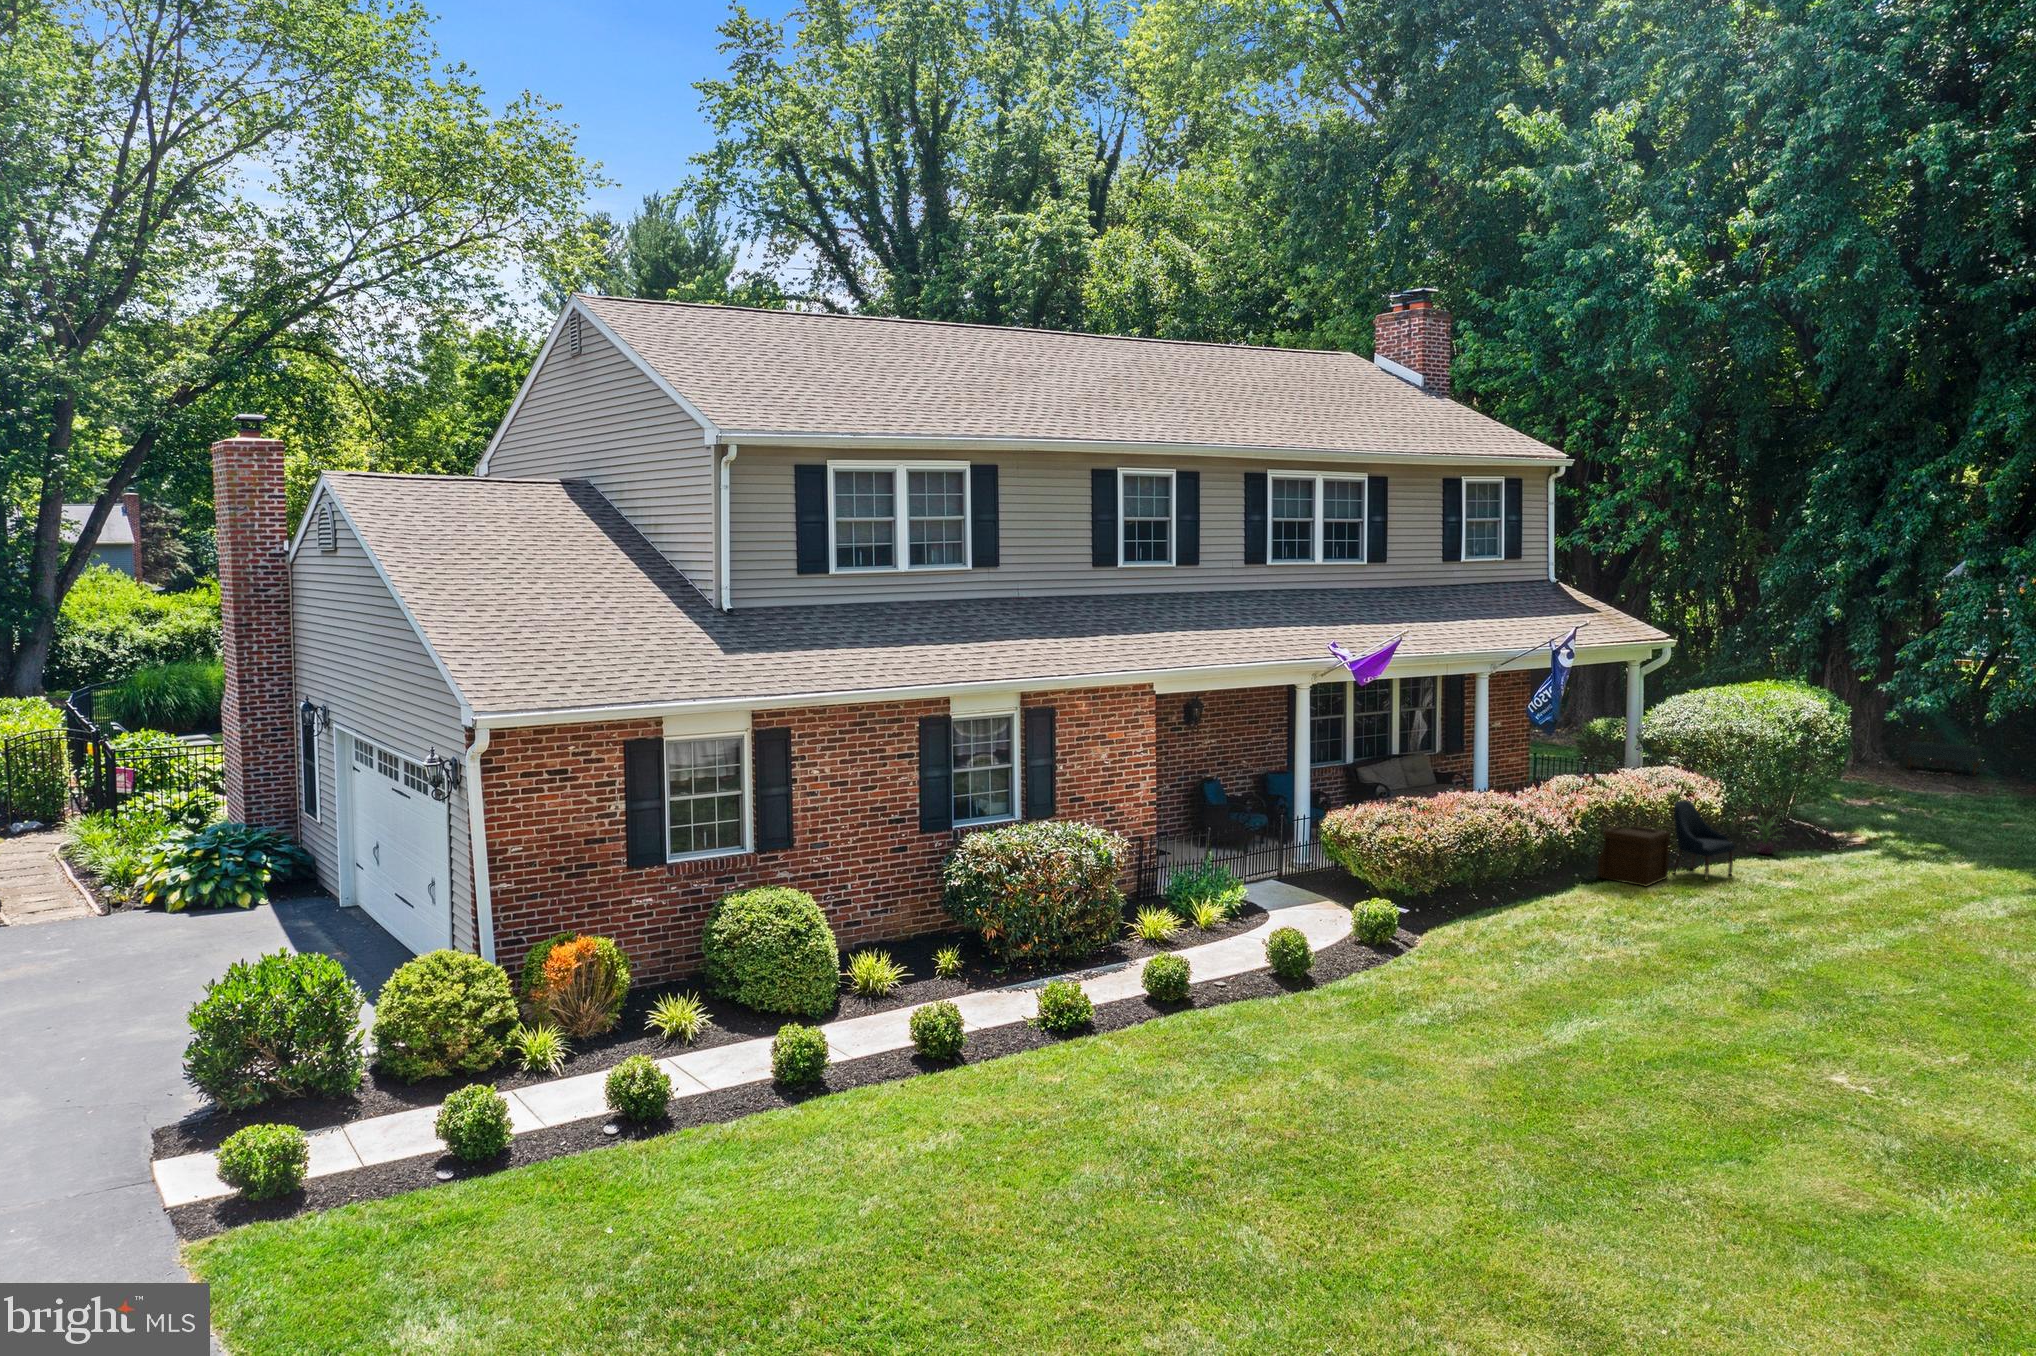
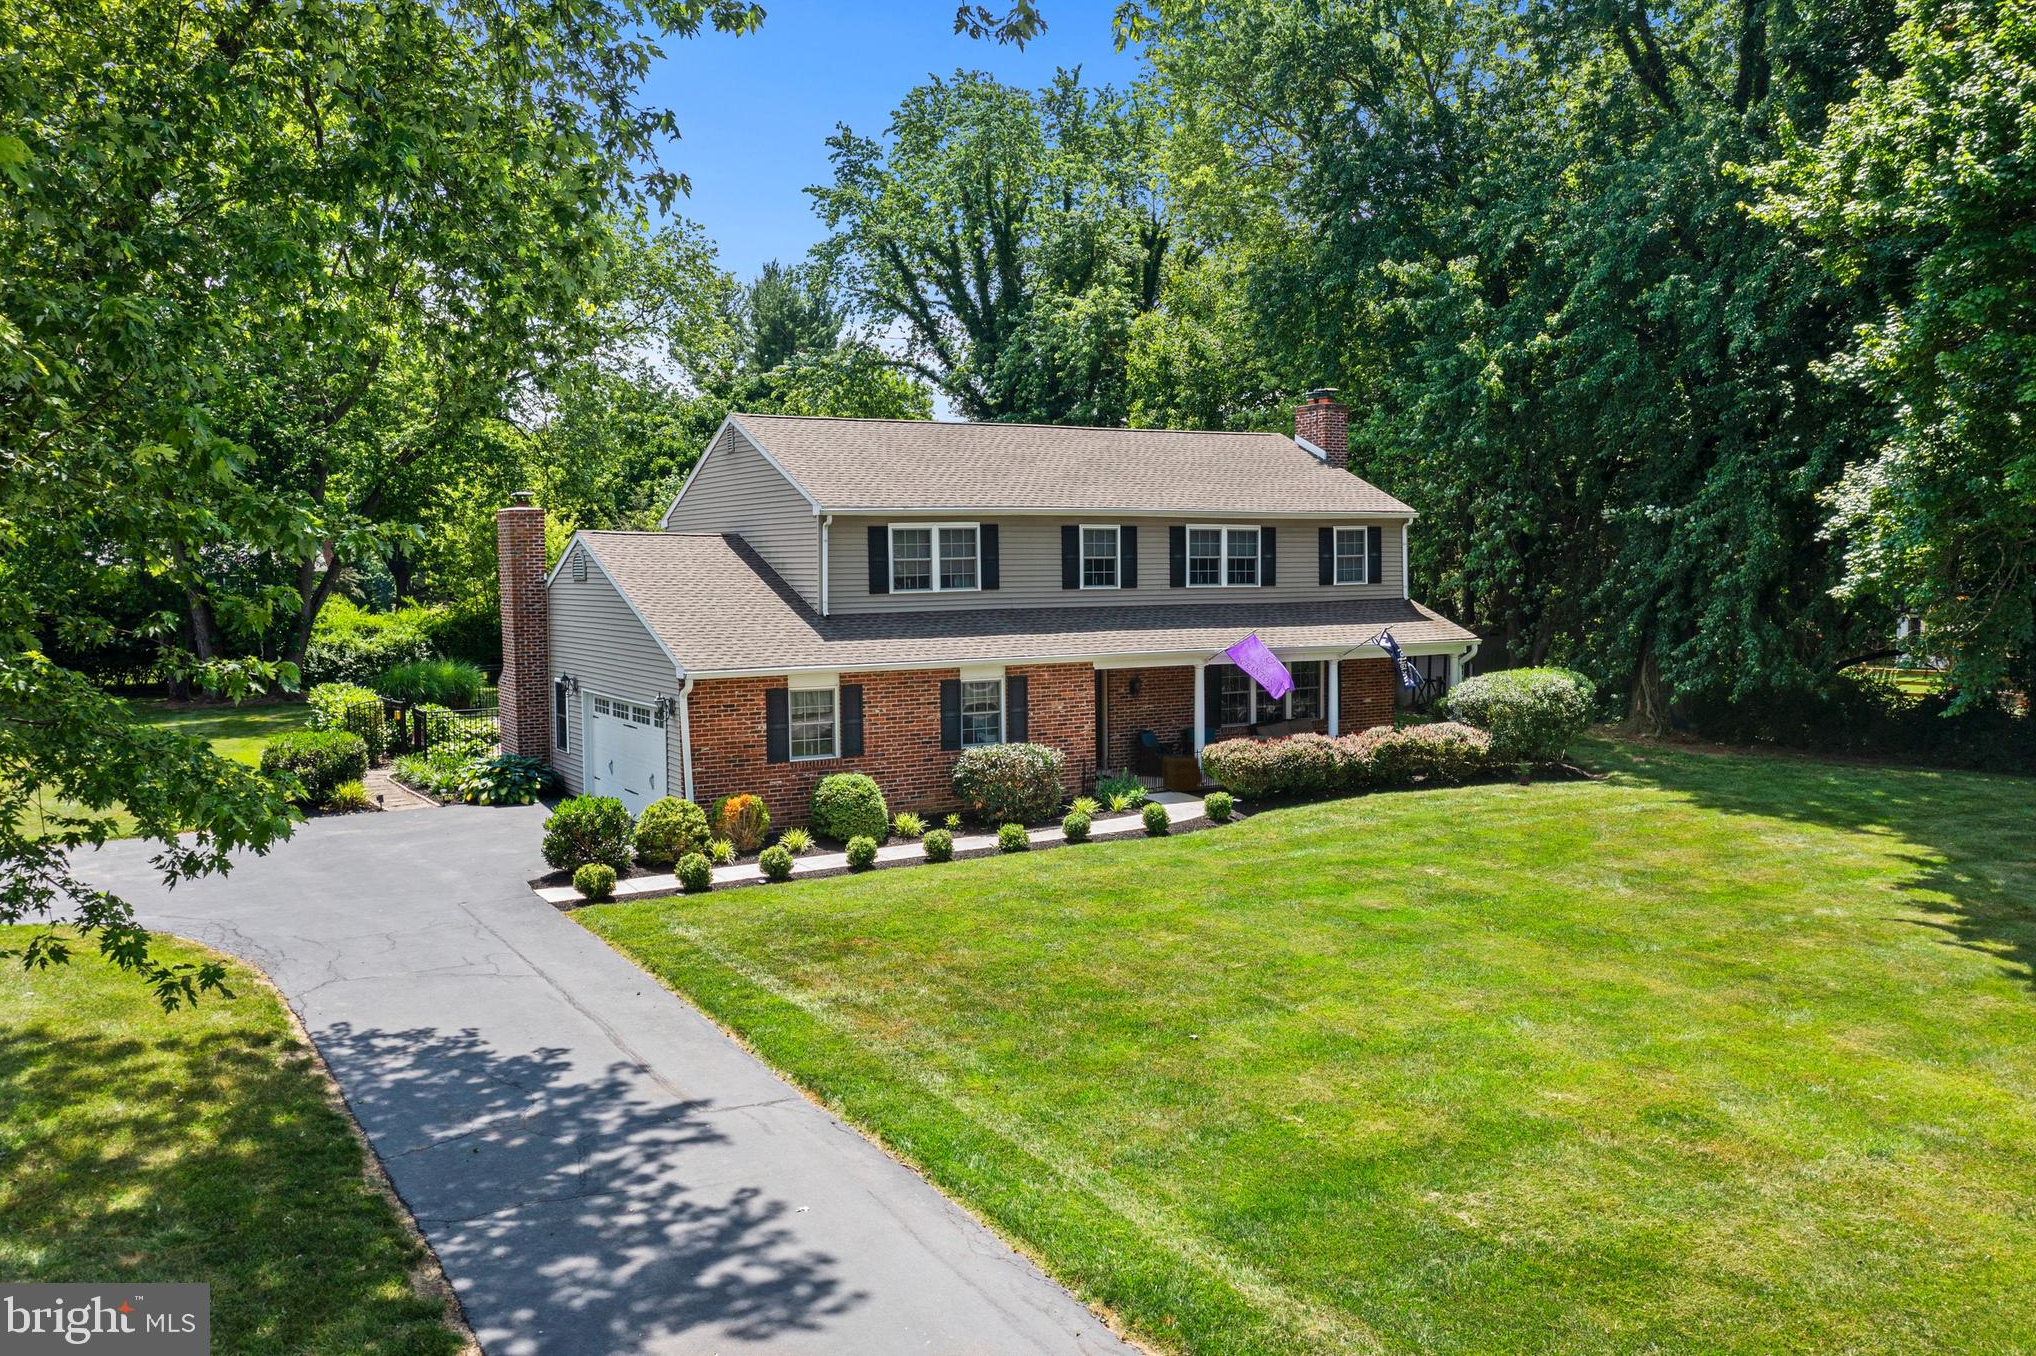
bench: present [1907,741,1982,775] -> none [1707,721,1761,746]
chair: present [1673,800,1735,881] -> present [1669,704,1698,742]
wooden crate: present [1598,826,1670,886] -> present [1163,756,1203,792]

